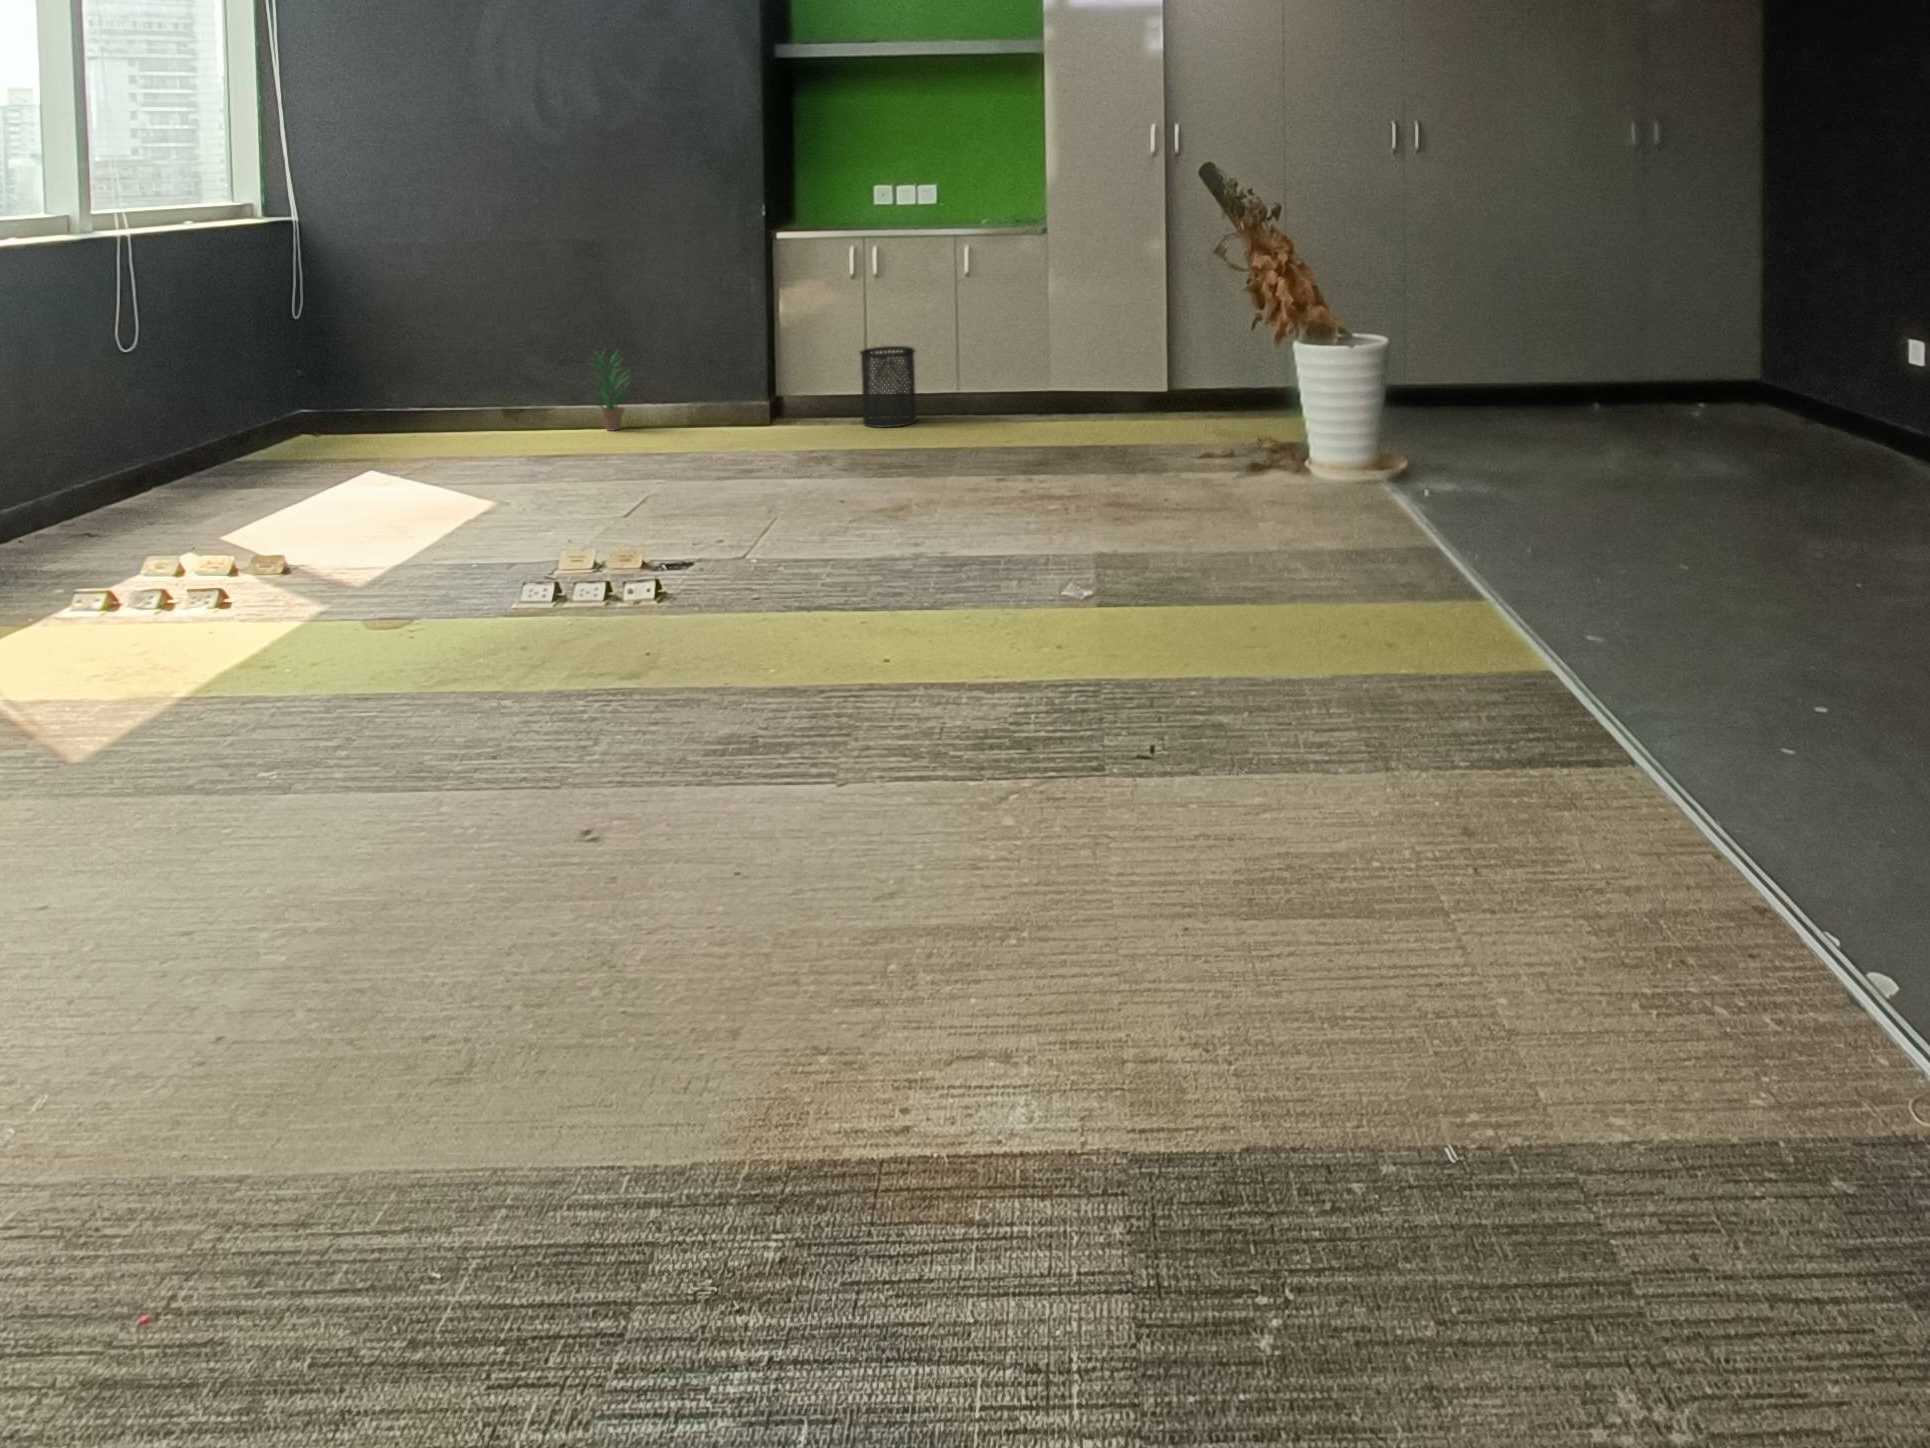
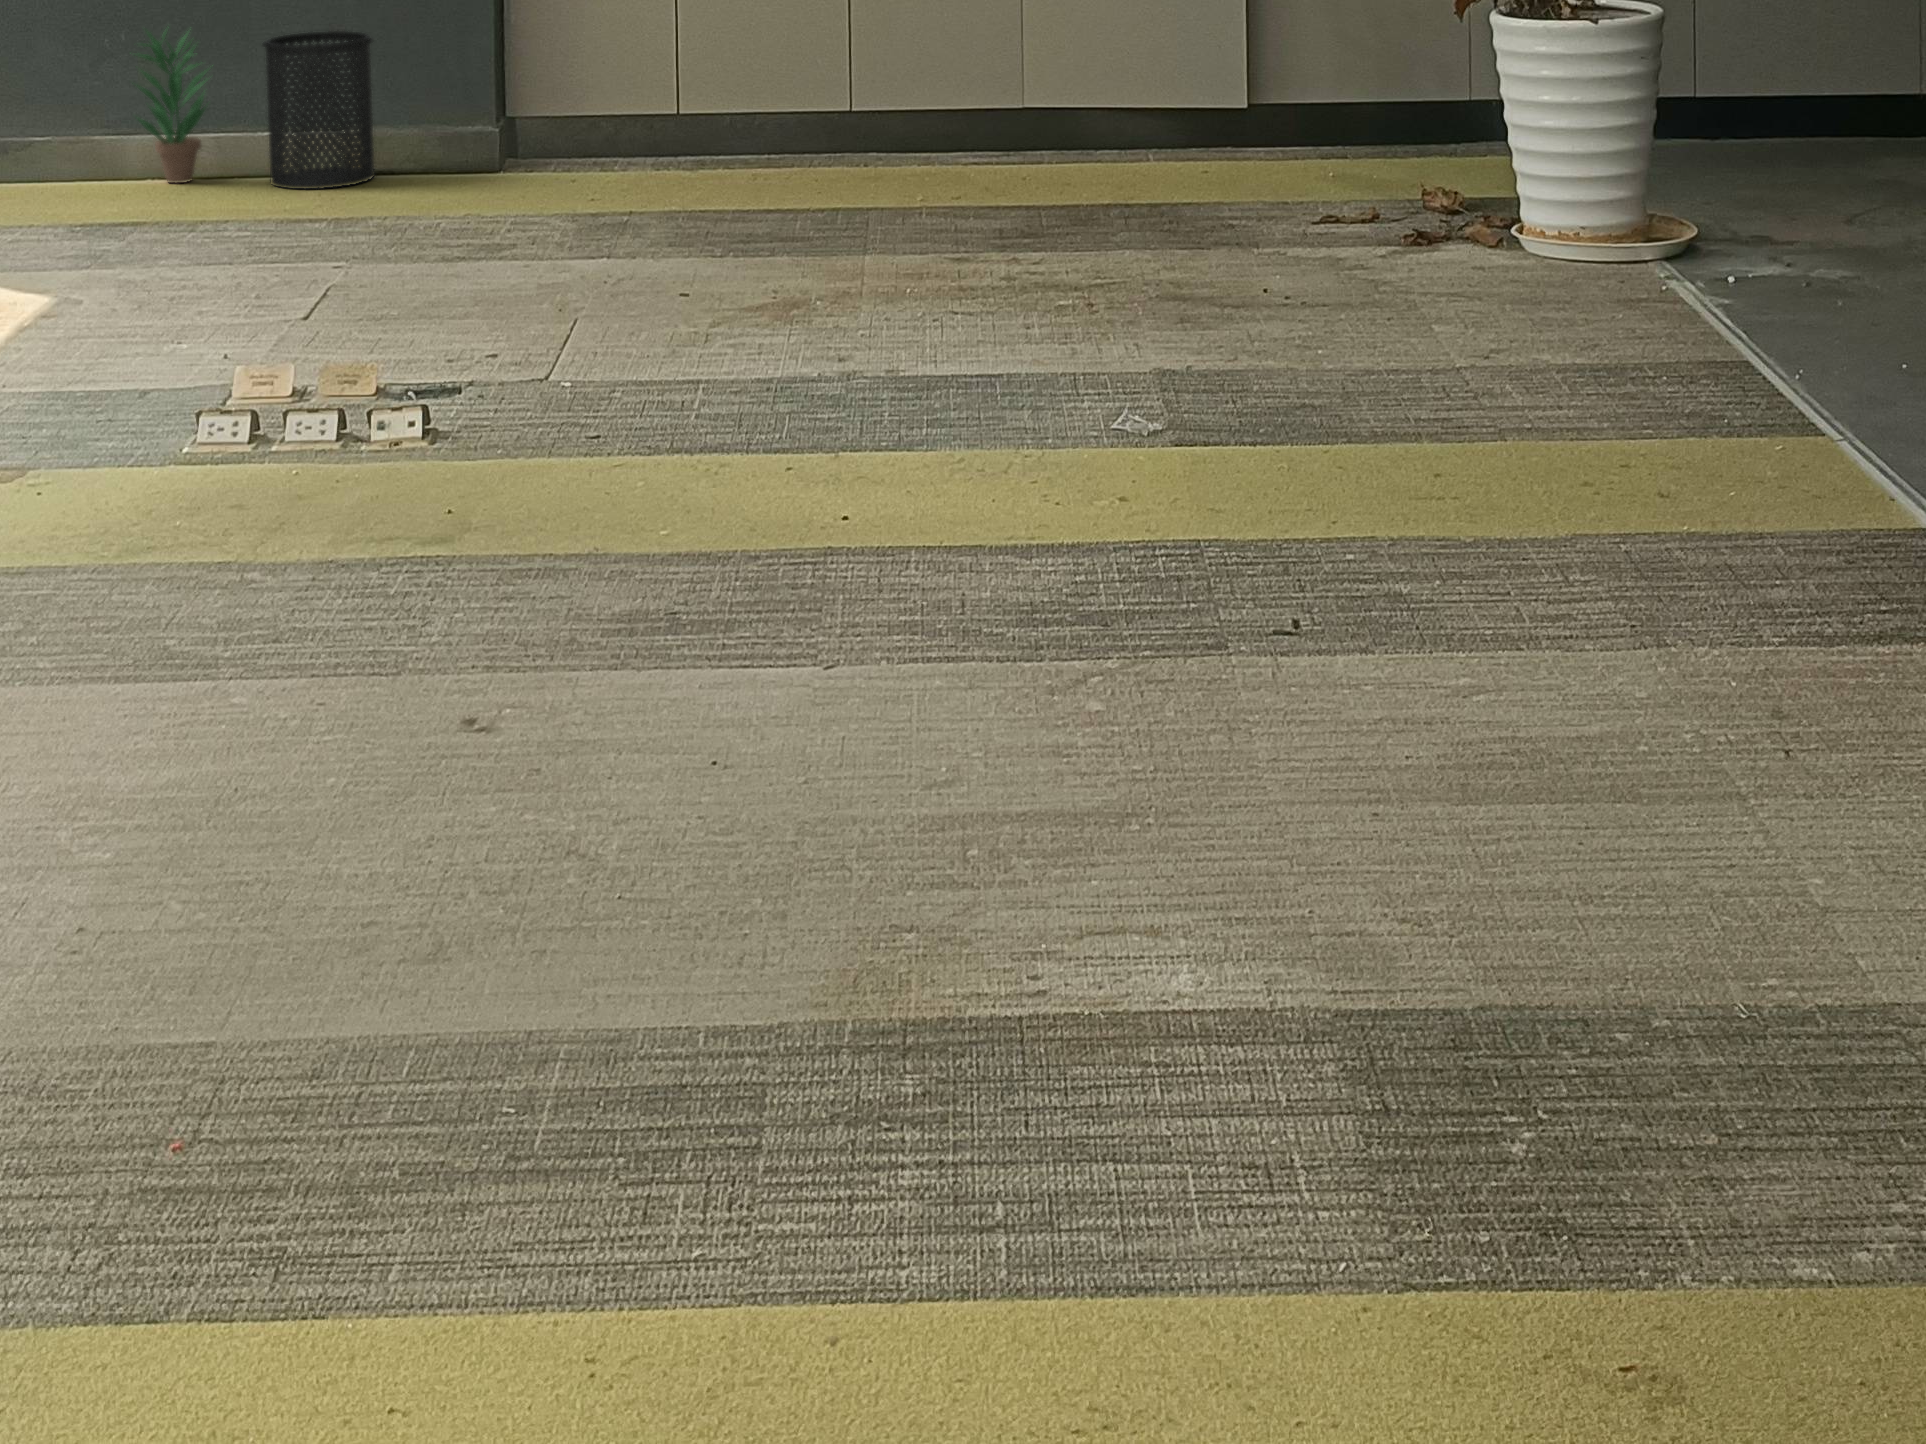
trash can: present [860,346,916,428] -> present [263,31,375,189]

